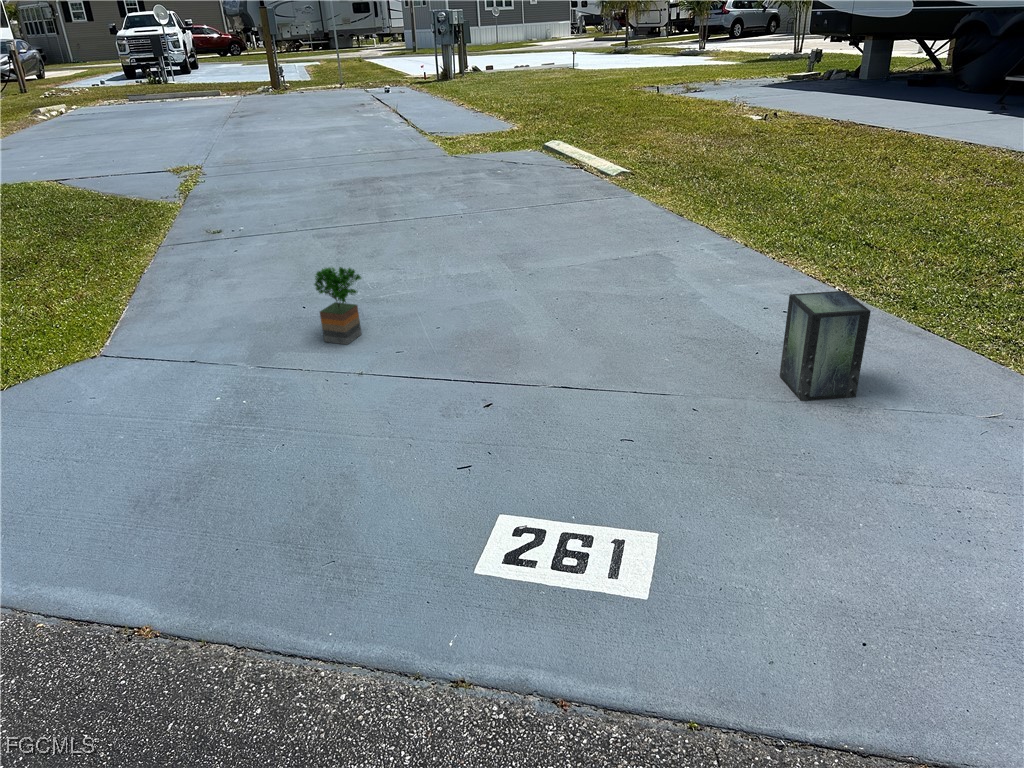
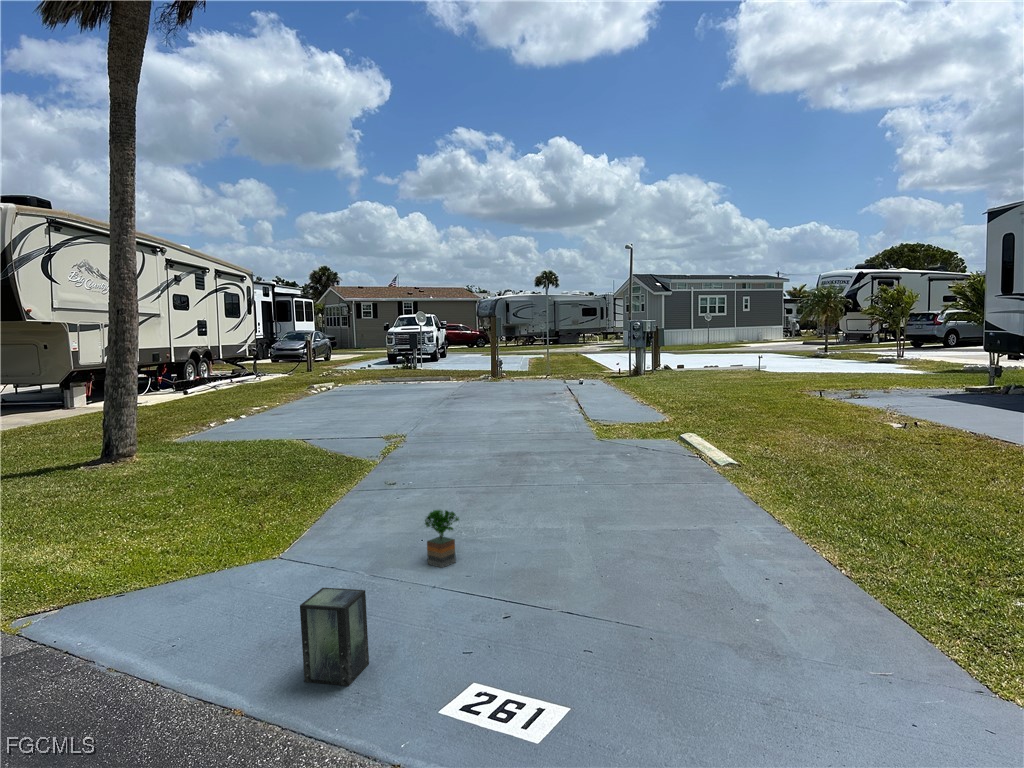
storage box: present [780,291,871,401] -> present [300,588,369,686]

